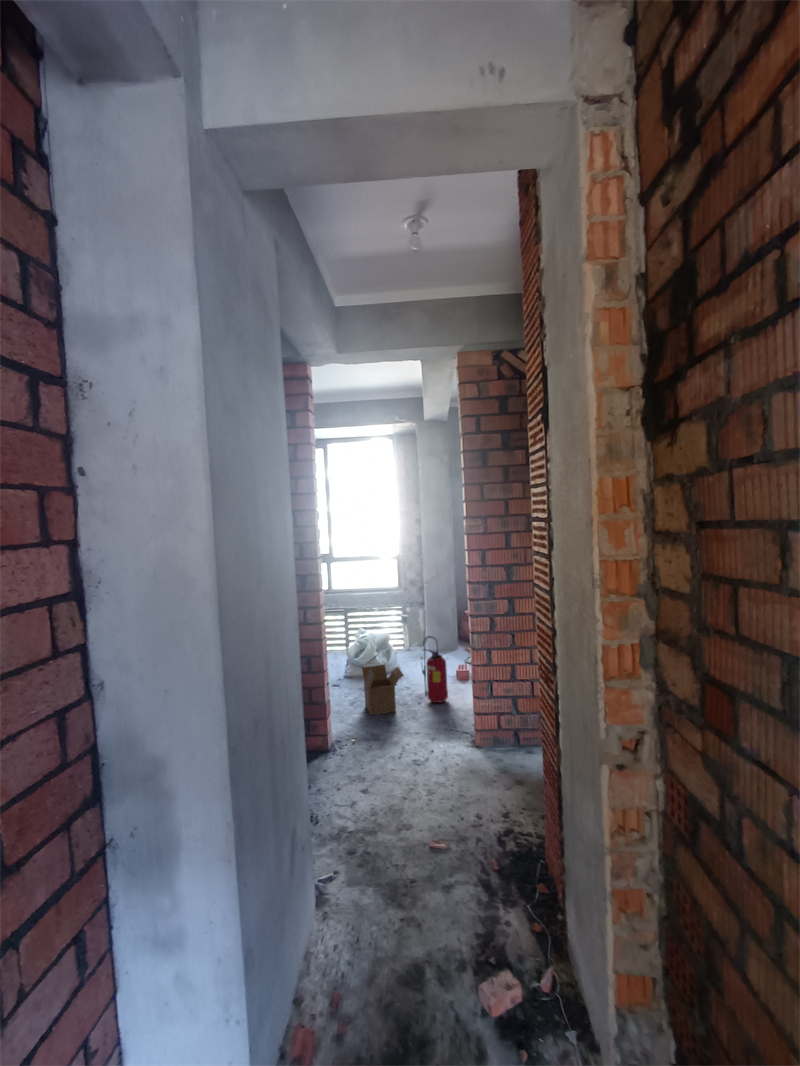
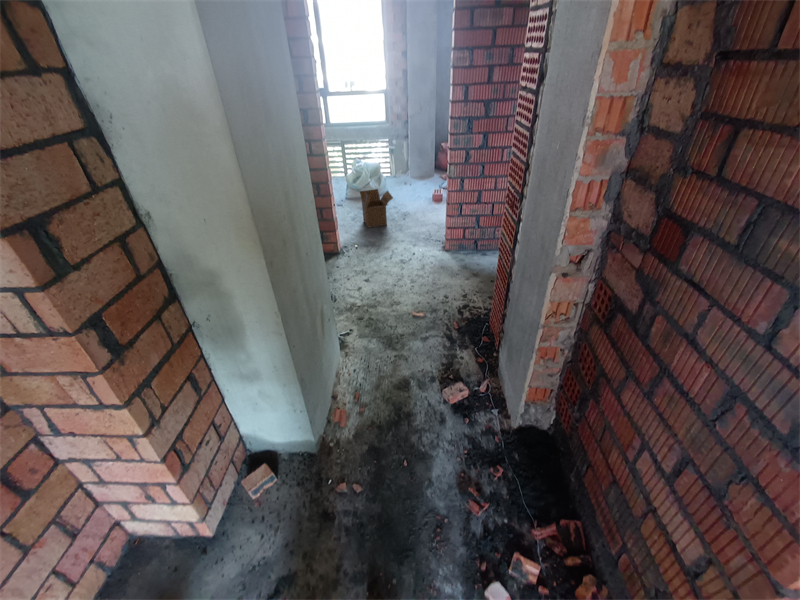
fire extinguisher: present [421,636,448,703] -> none [406,166,426,219]

